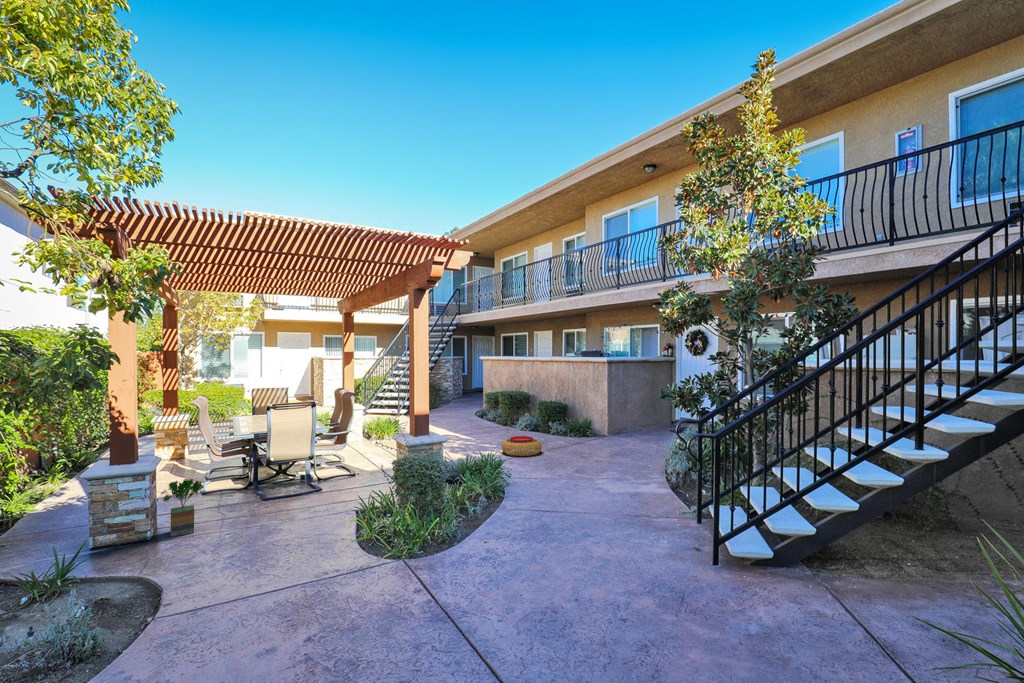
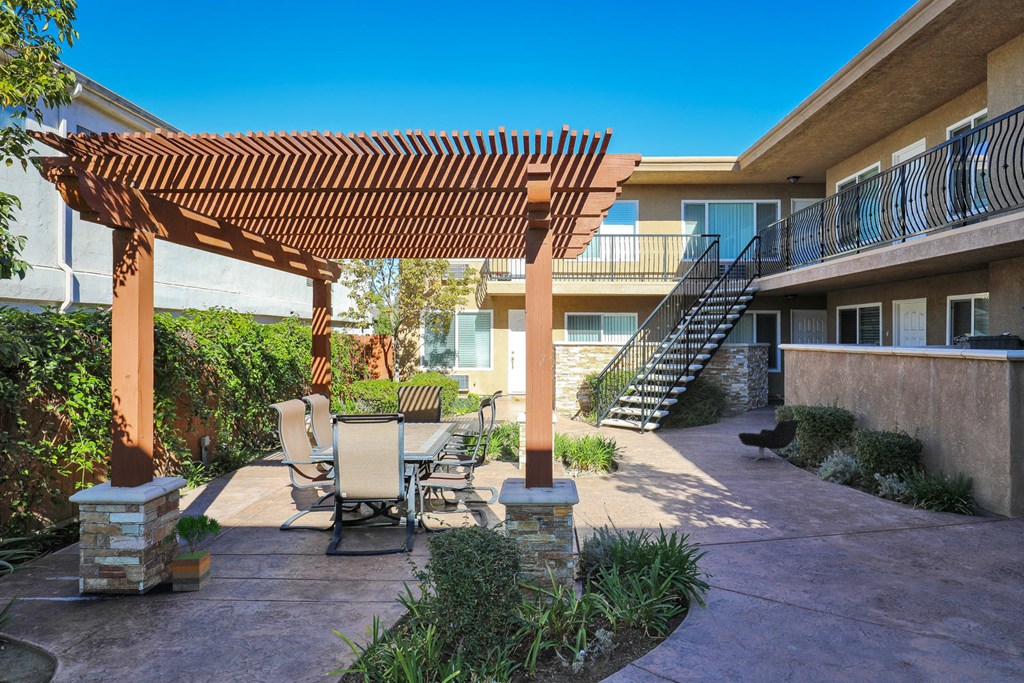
lounge chair: none [471,398,502,424] -> present [738,420,799,462]
pouf: present [502,436,542,456] -> none [744,501,829,545]

